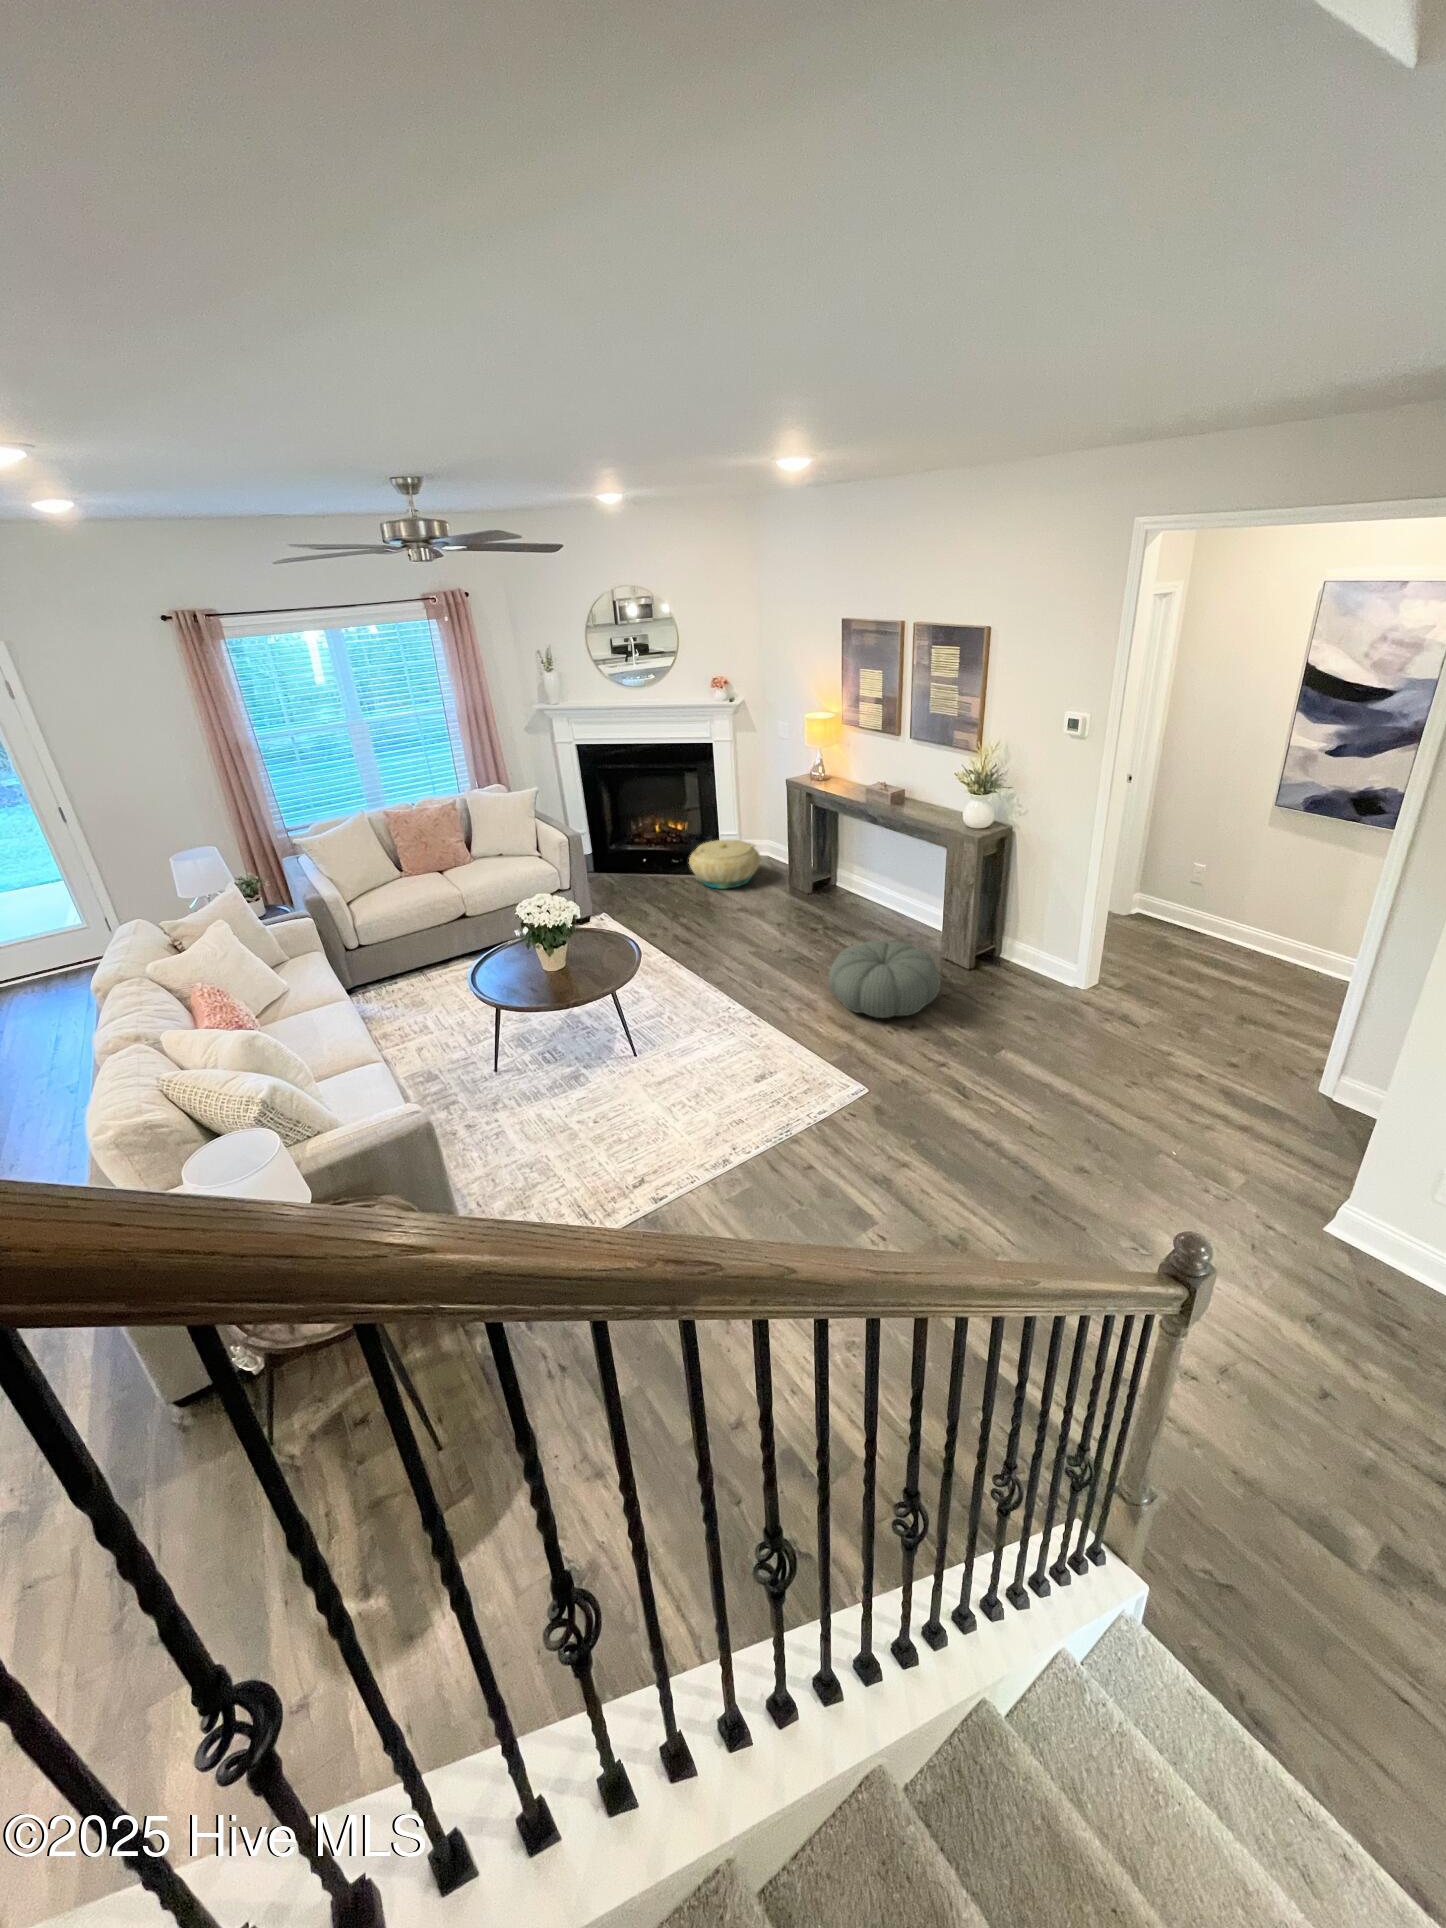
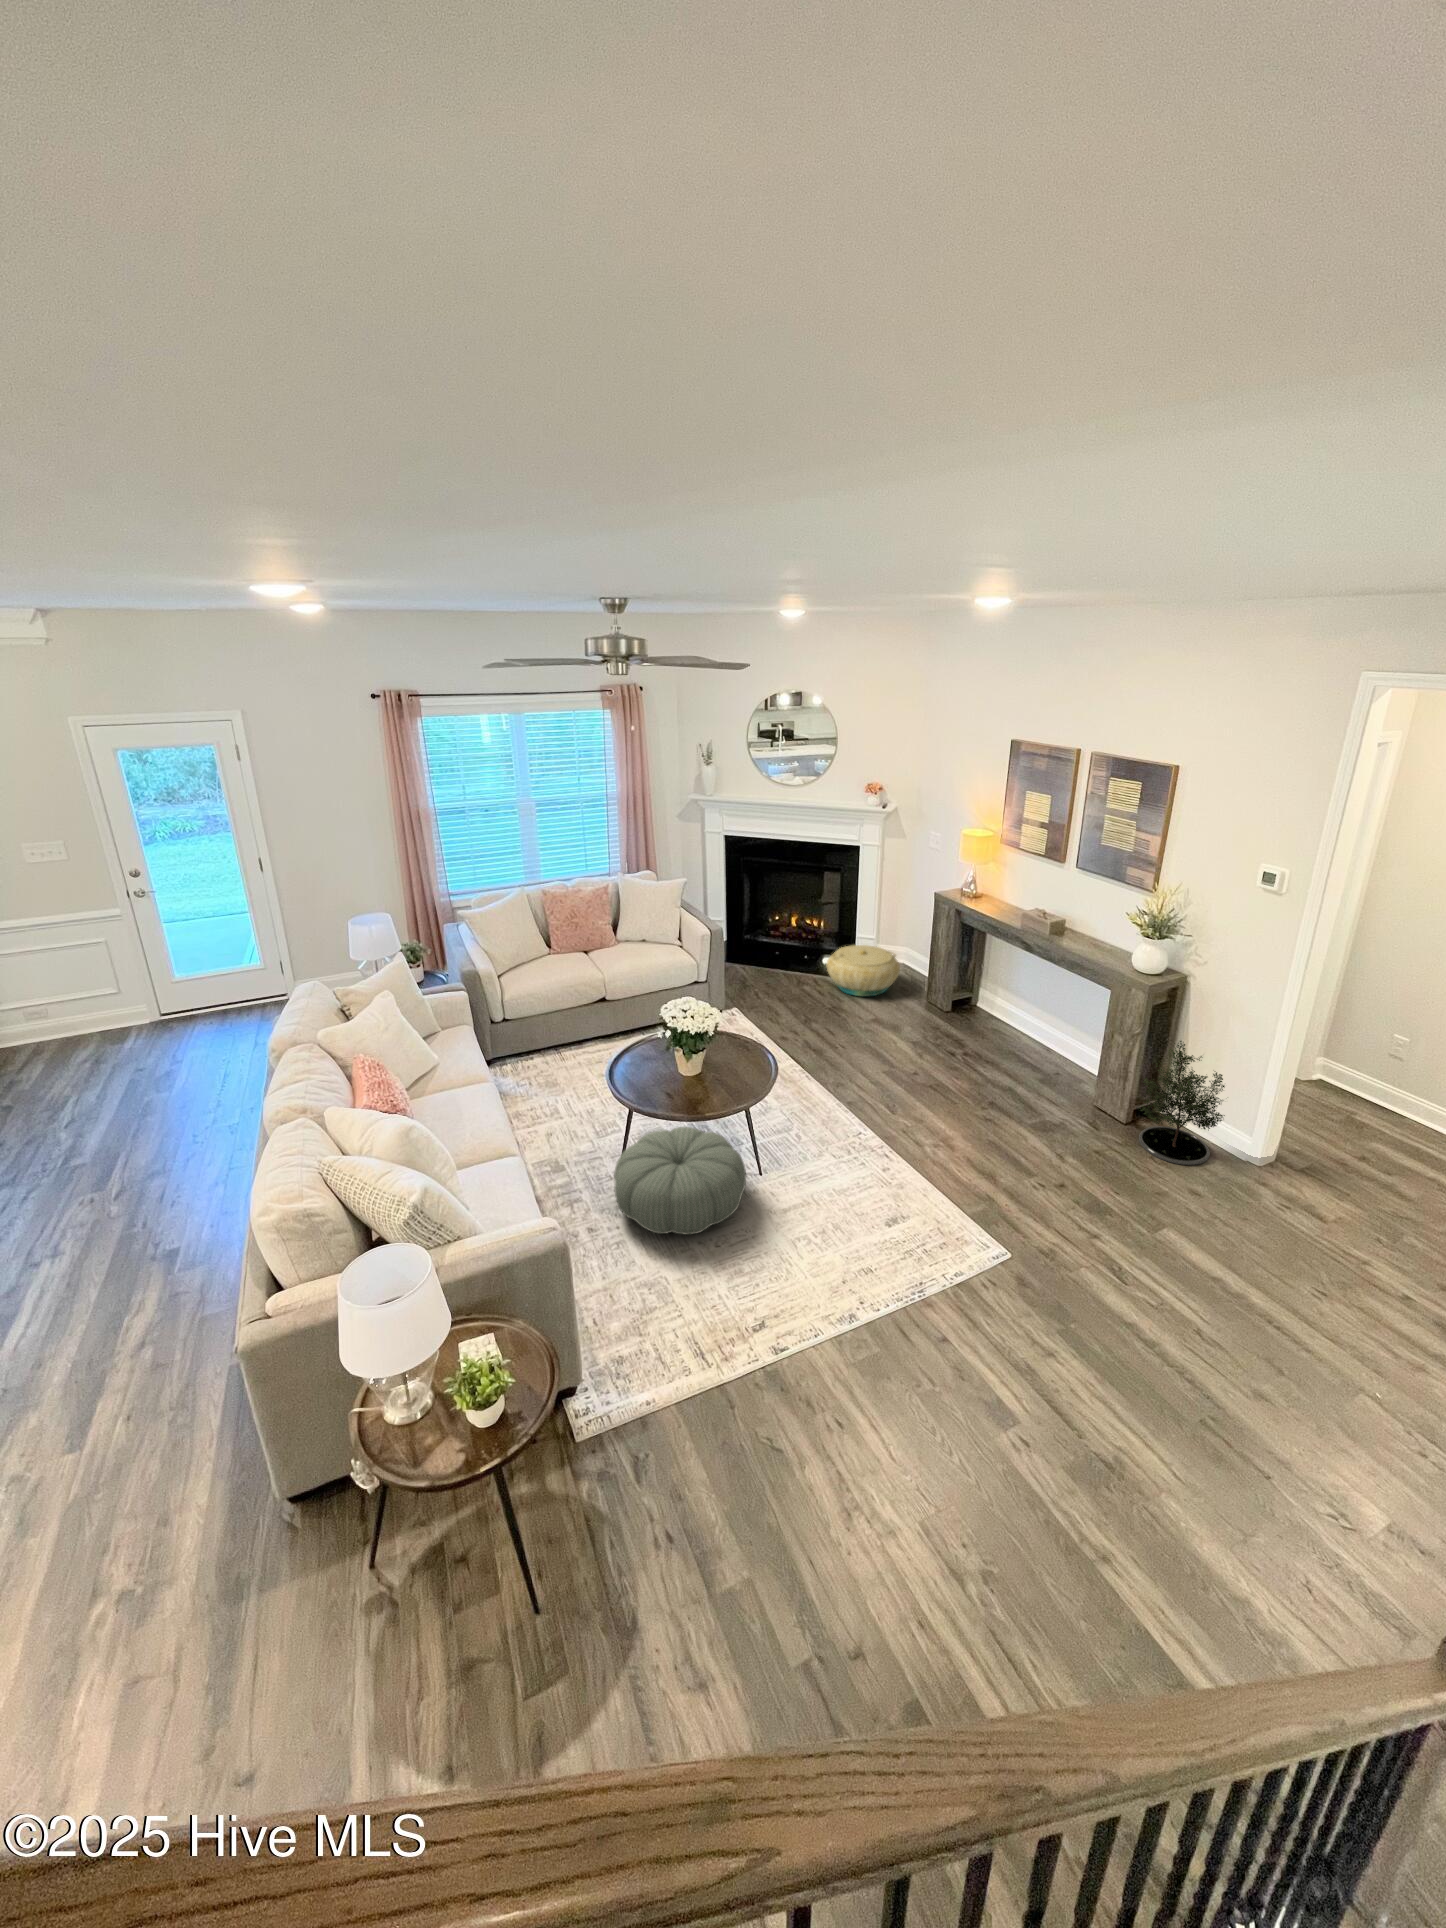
potted tree: none [979,884,1055,997] -> present [1139,1041,1225,1165]
pouf: present [829,941,940,1018] -> present [614,1127,746,1235]

